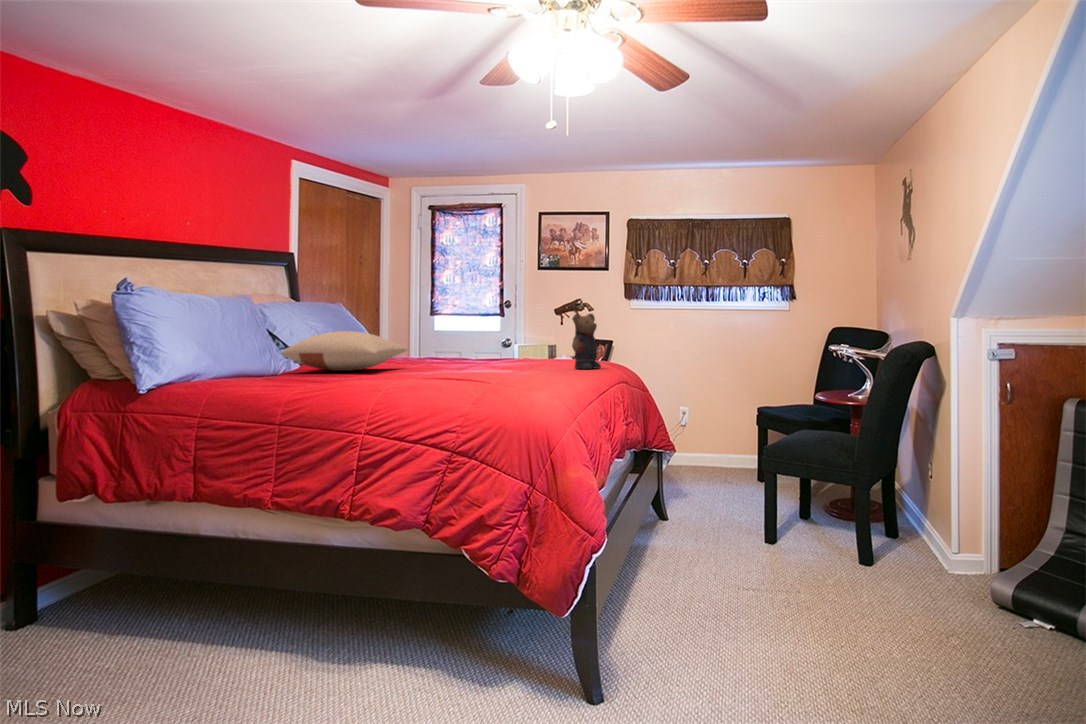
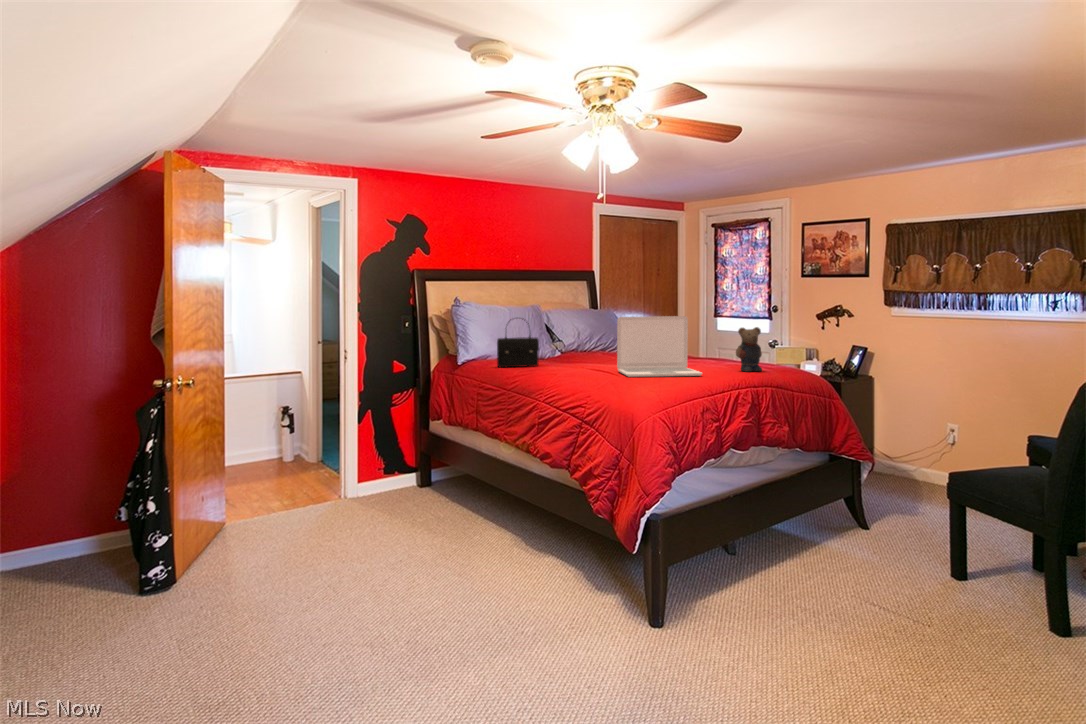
laptop: none [436,295,566,382] -> present [617,316,702,377]
handbag: none [220,298,291,381] -> present [497,322,539,367]
pillow: present [282,331,408,371] -> none [542,337,629,364]

